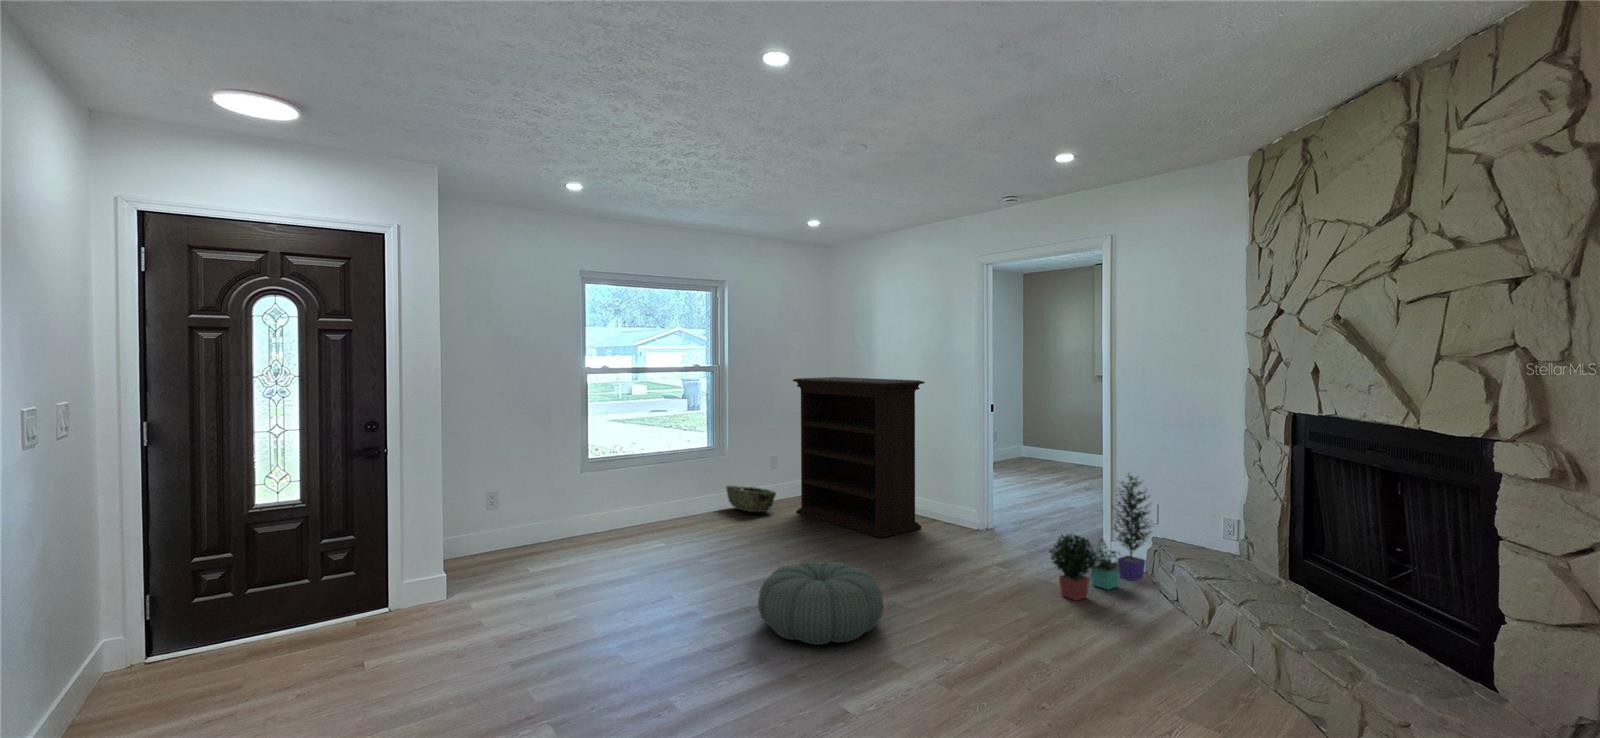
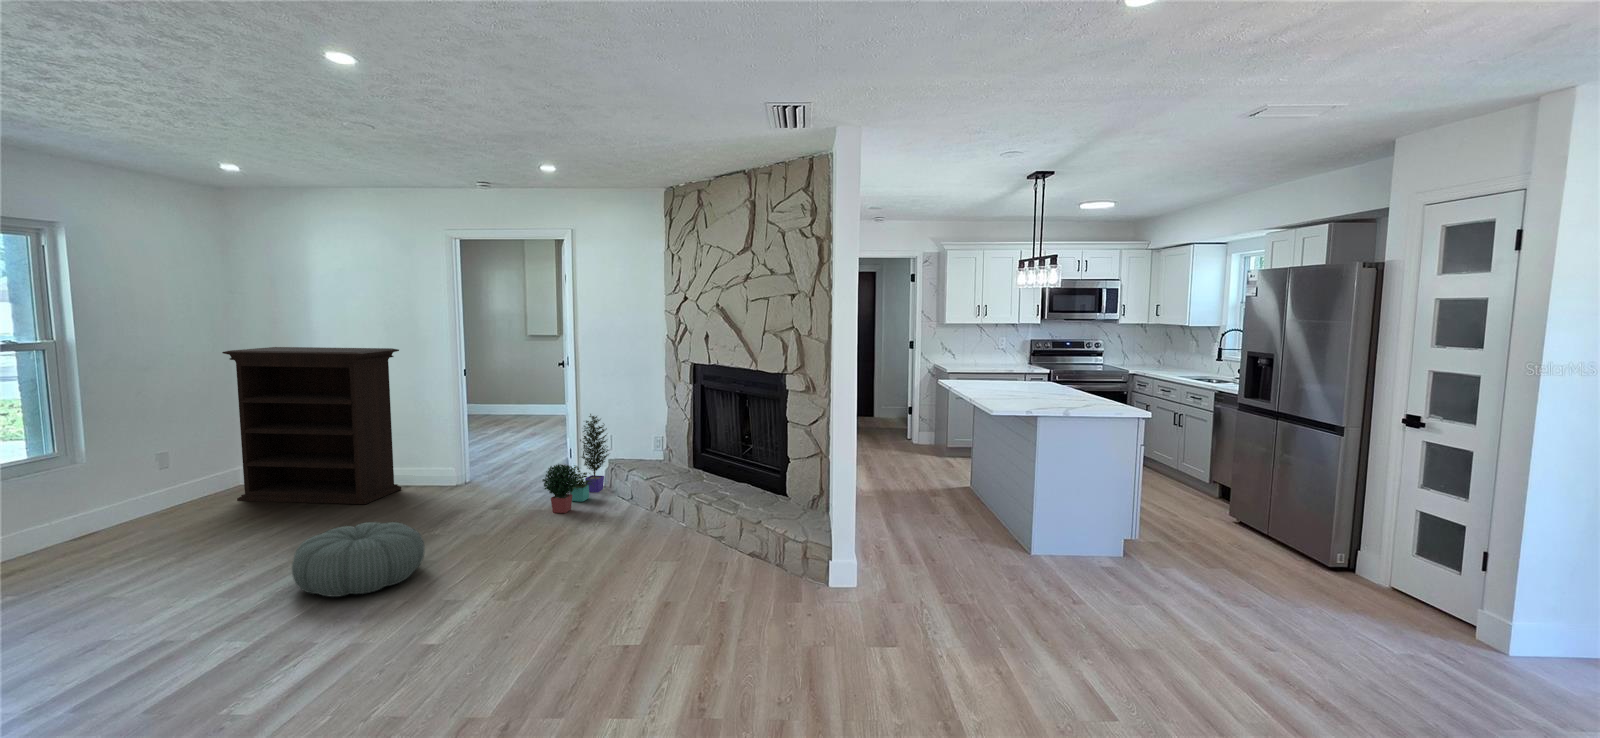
woven basket: present [726,486,776,512] -> none [123,481,207,510]

